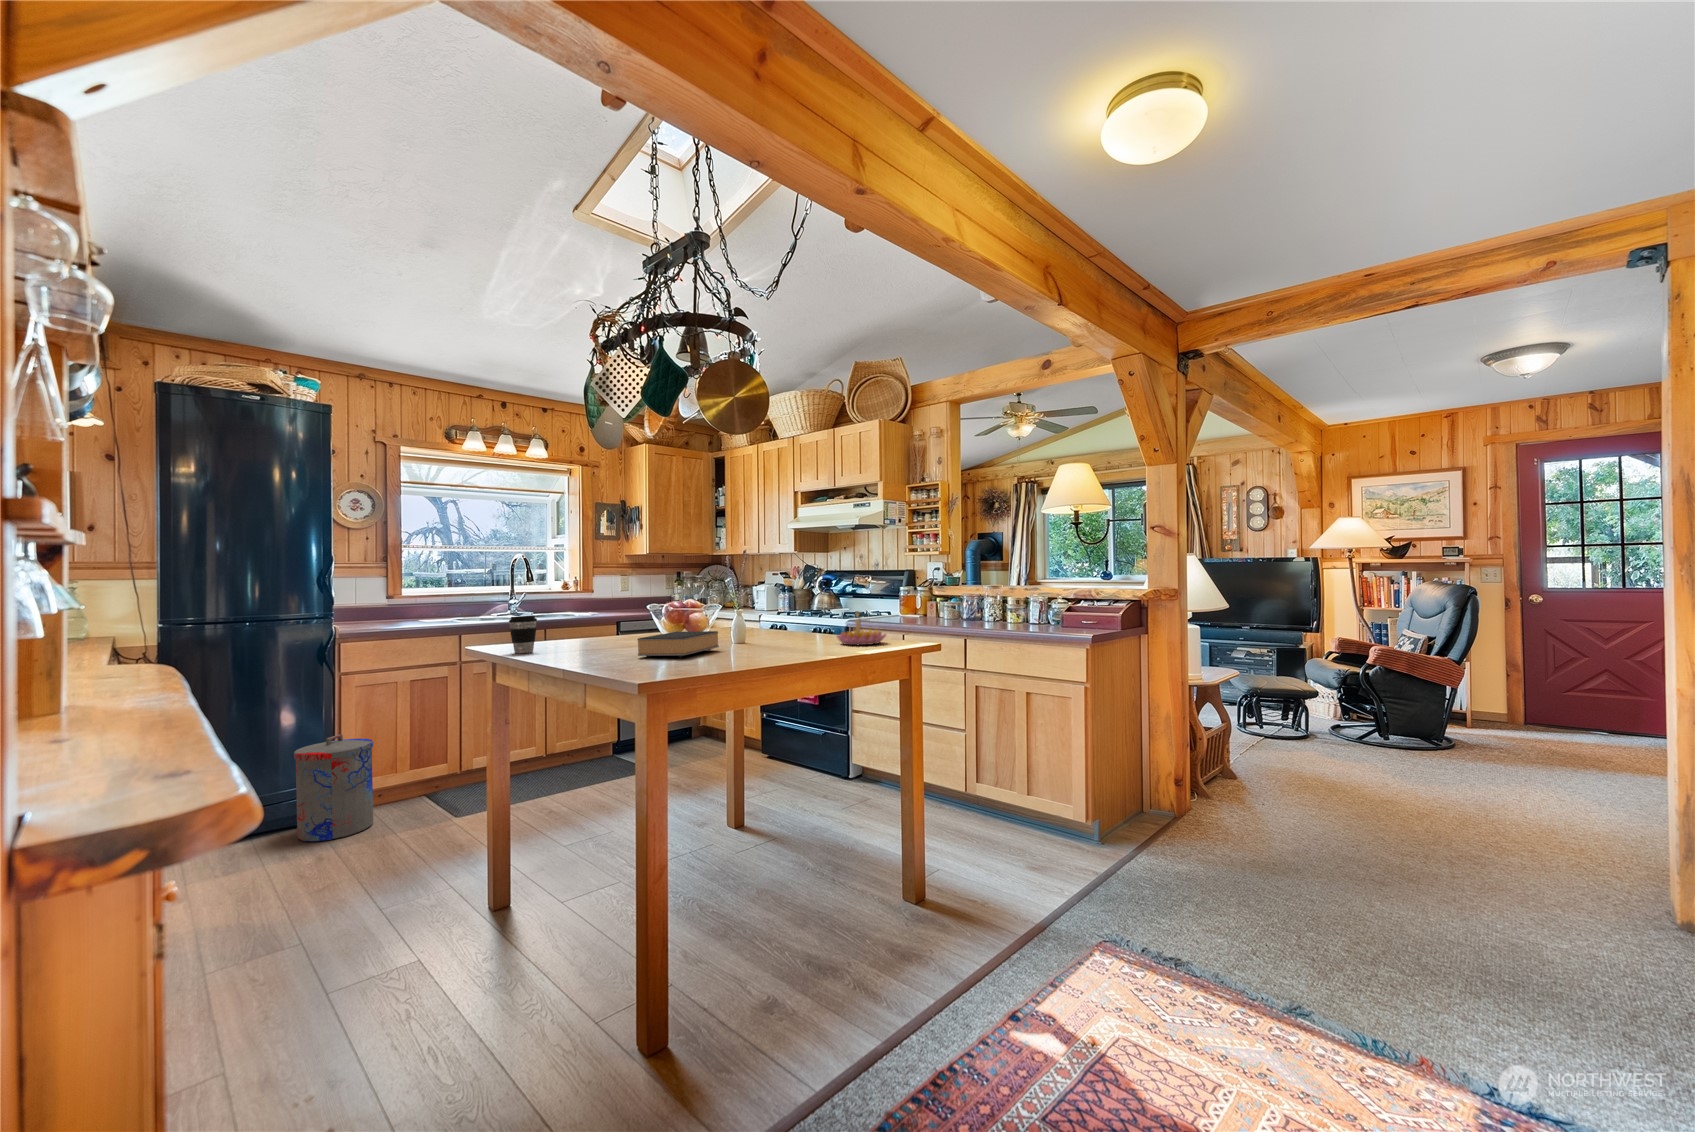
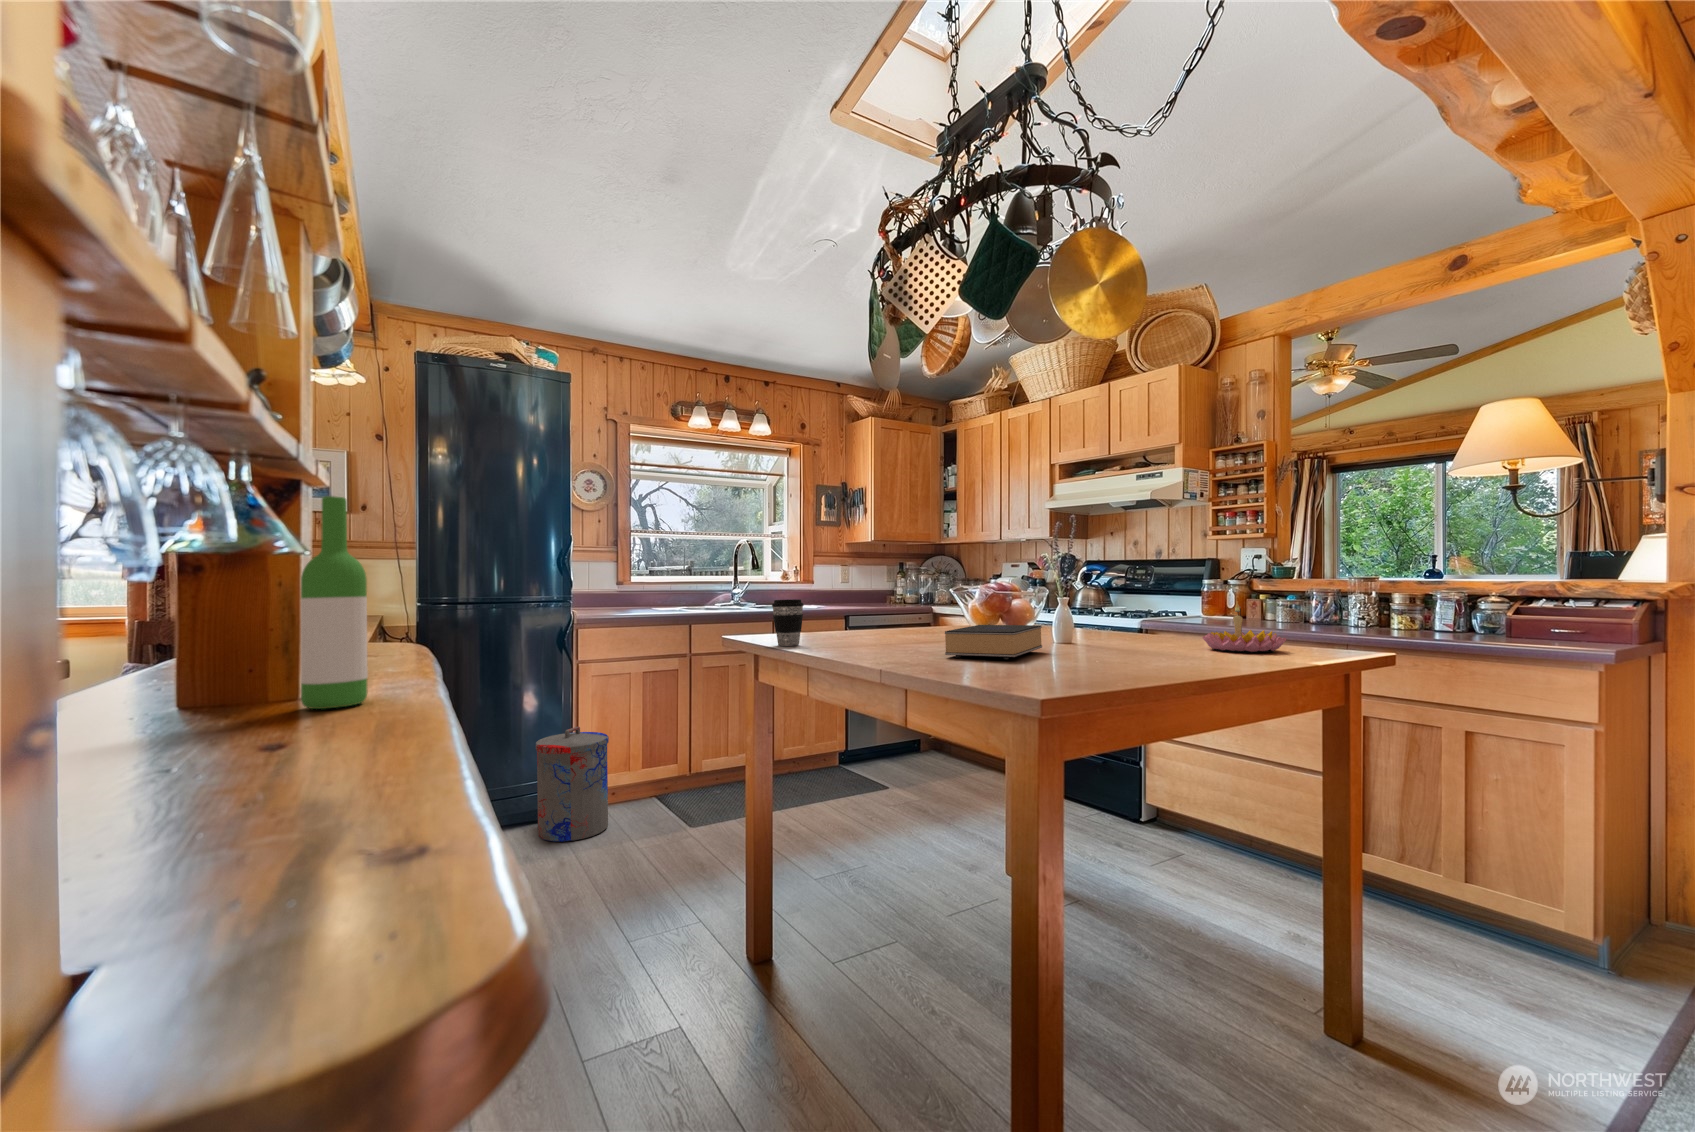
wine bottle: none [65,561,125,718] -> present [301,496,368,709]

